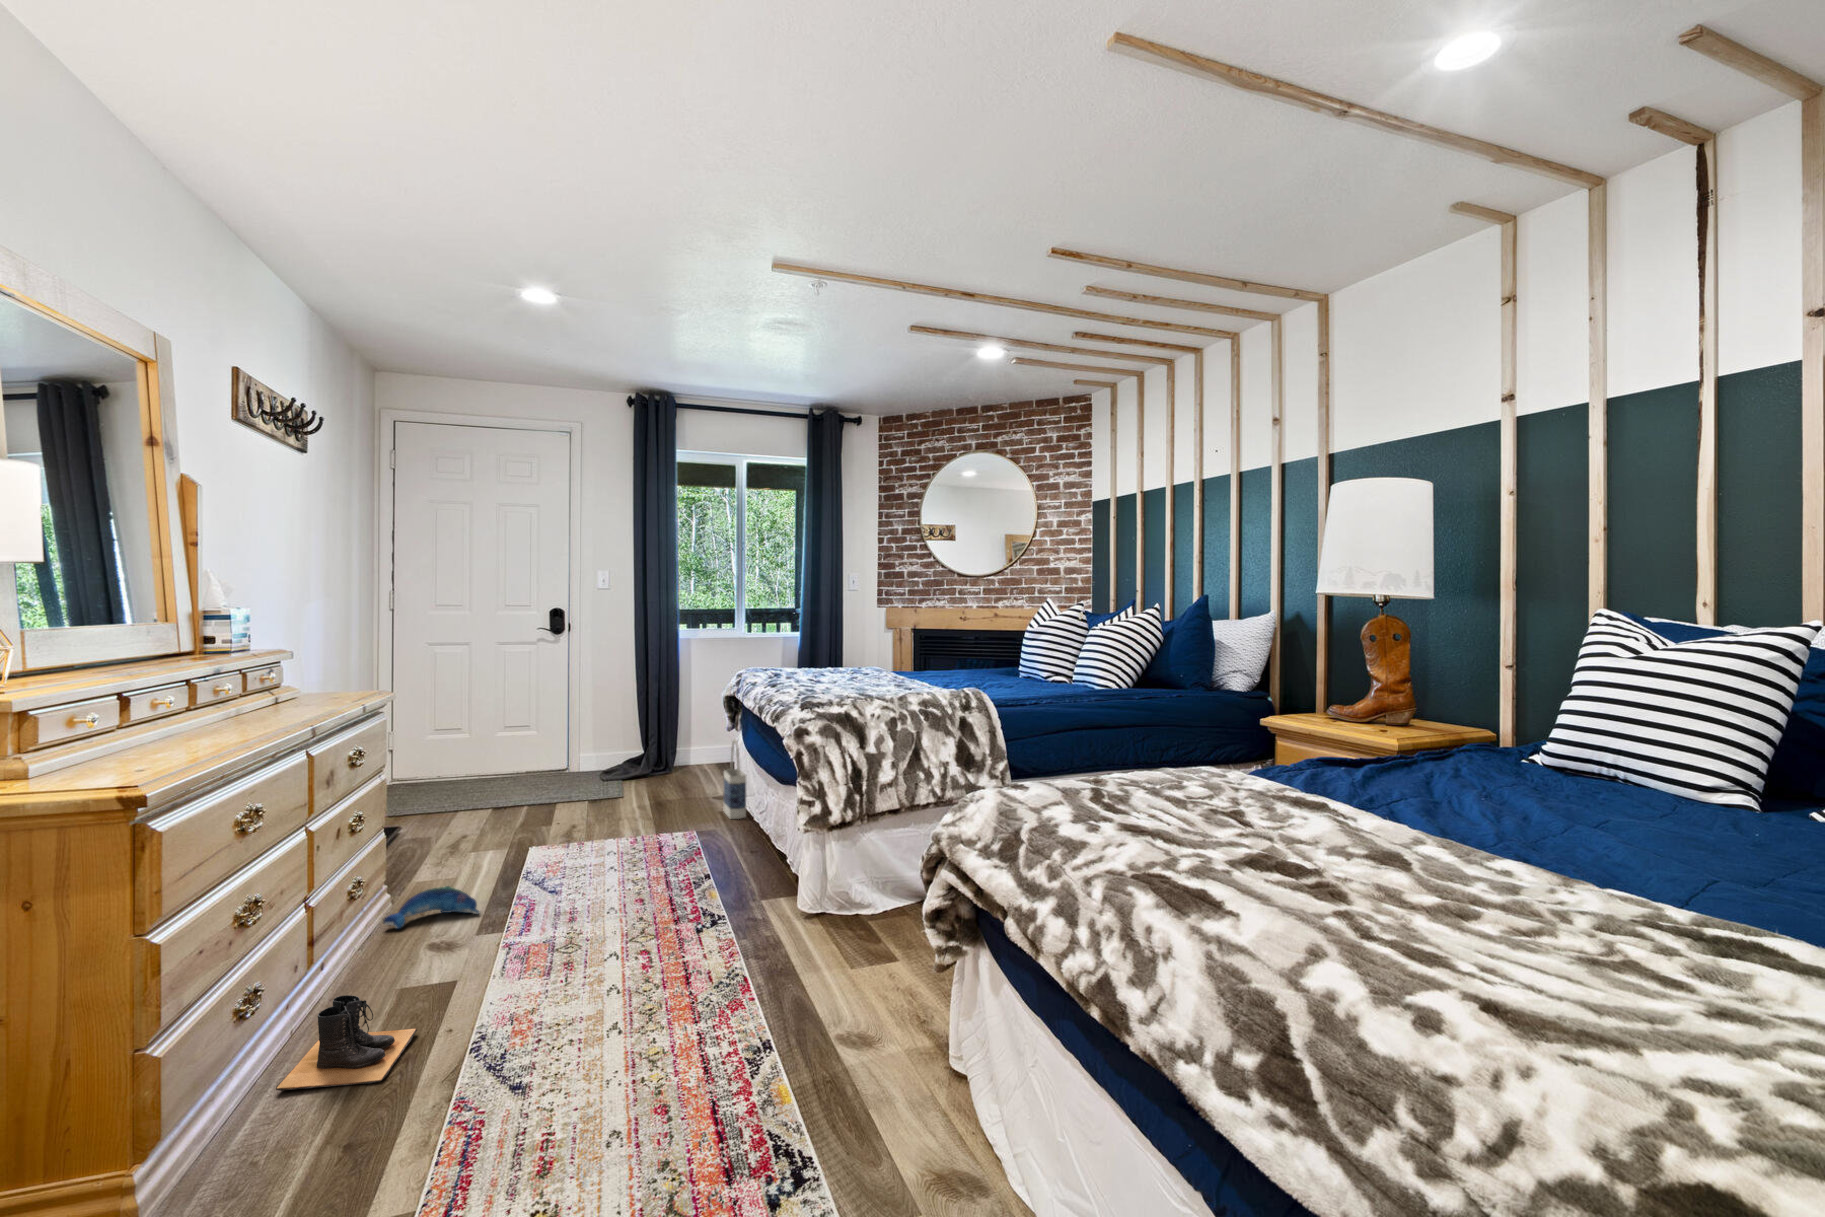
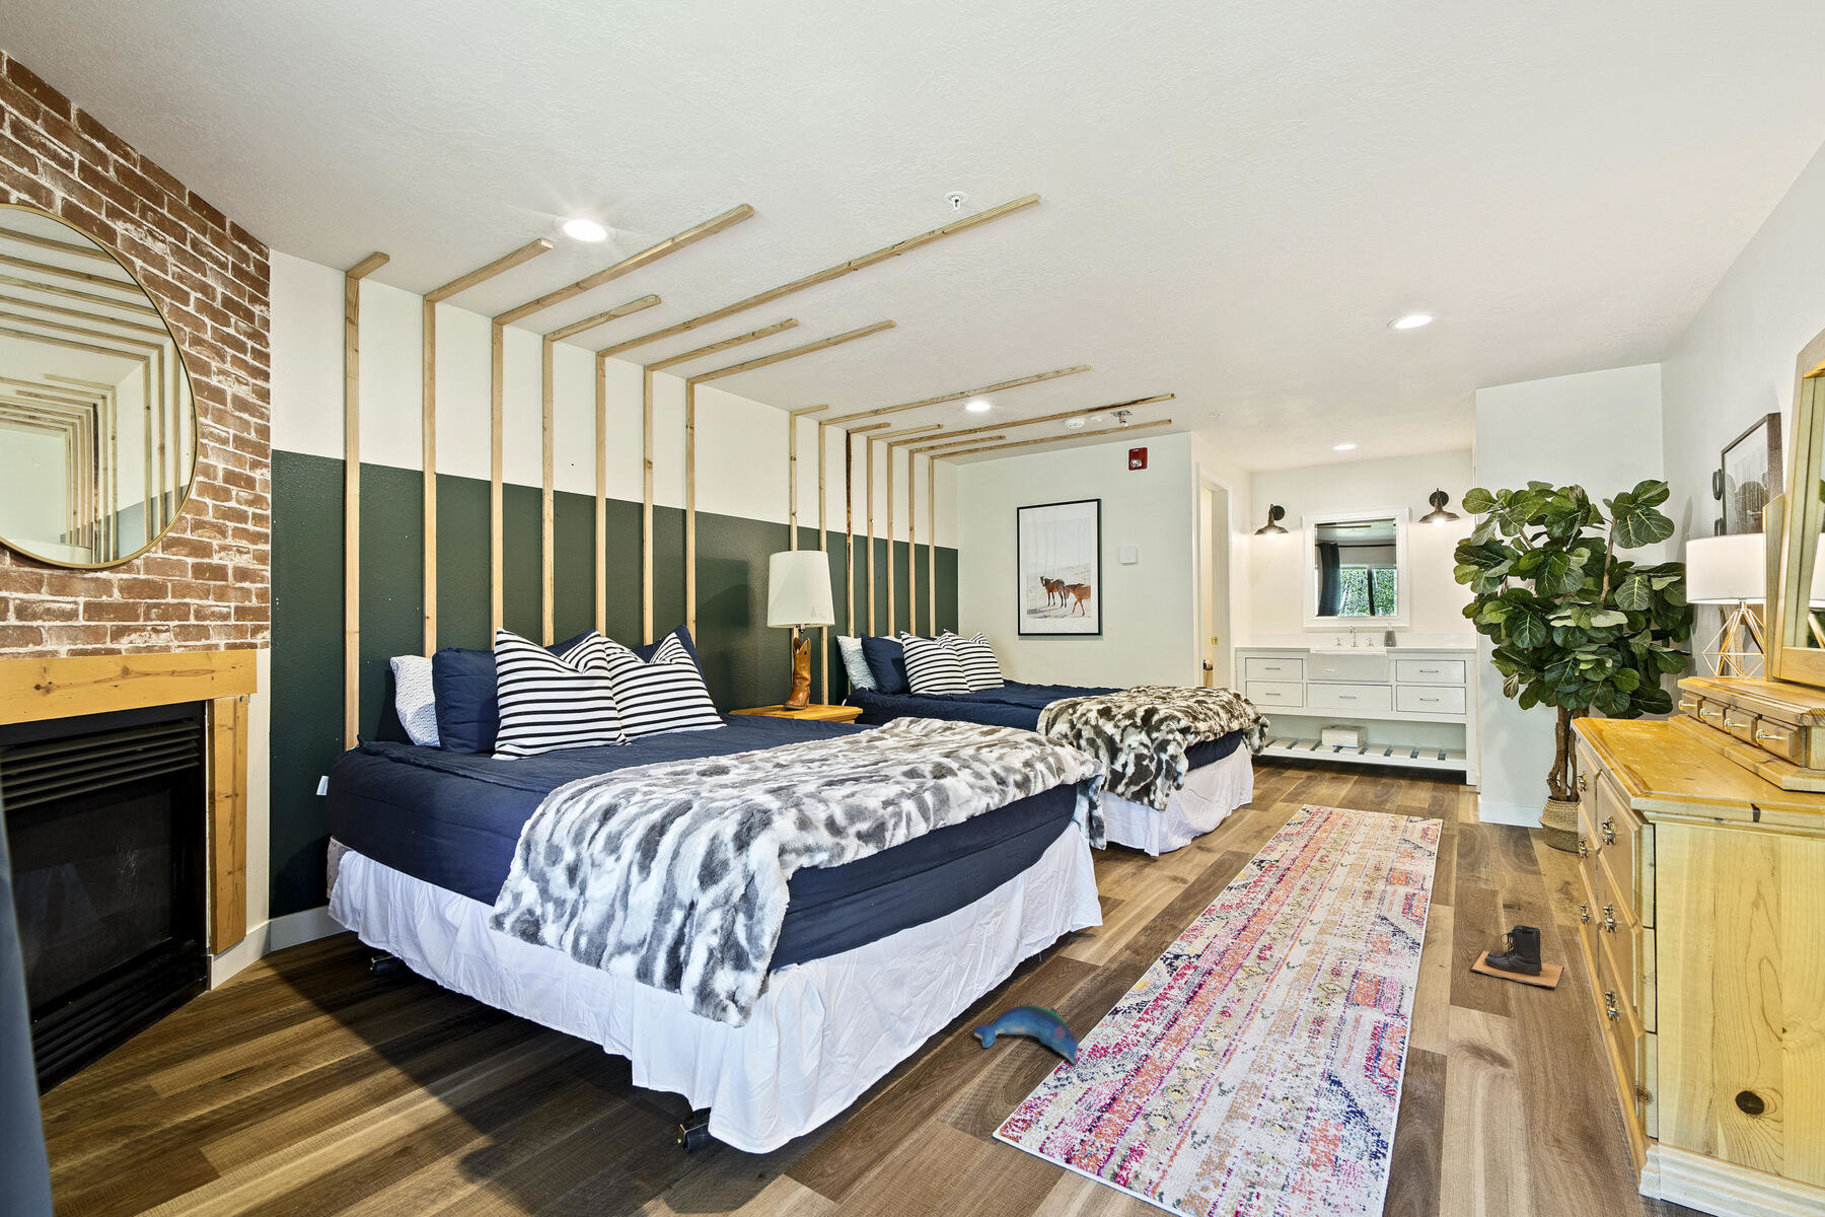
bag: present [723,739,746,819] -> none [825,966,895,1172]
plush toy: present [383,886,479,929] -> present [974,1005,1079,1065]

